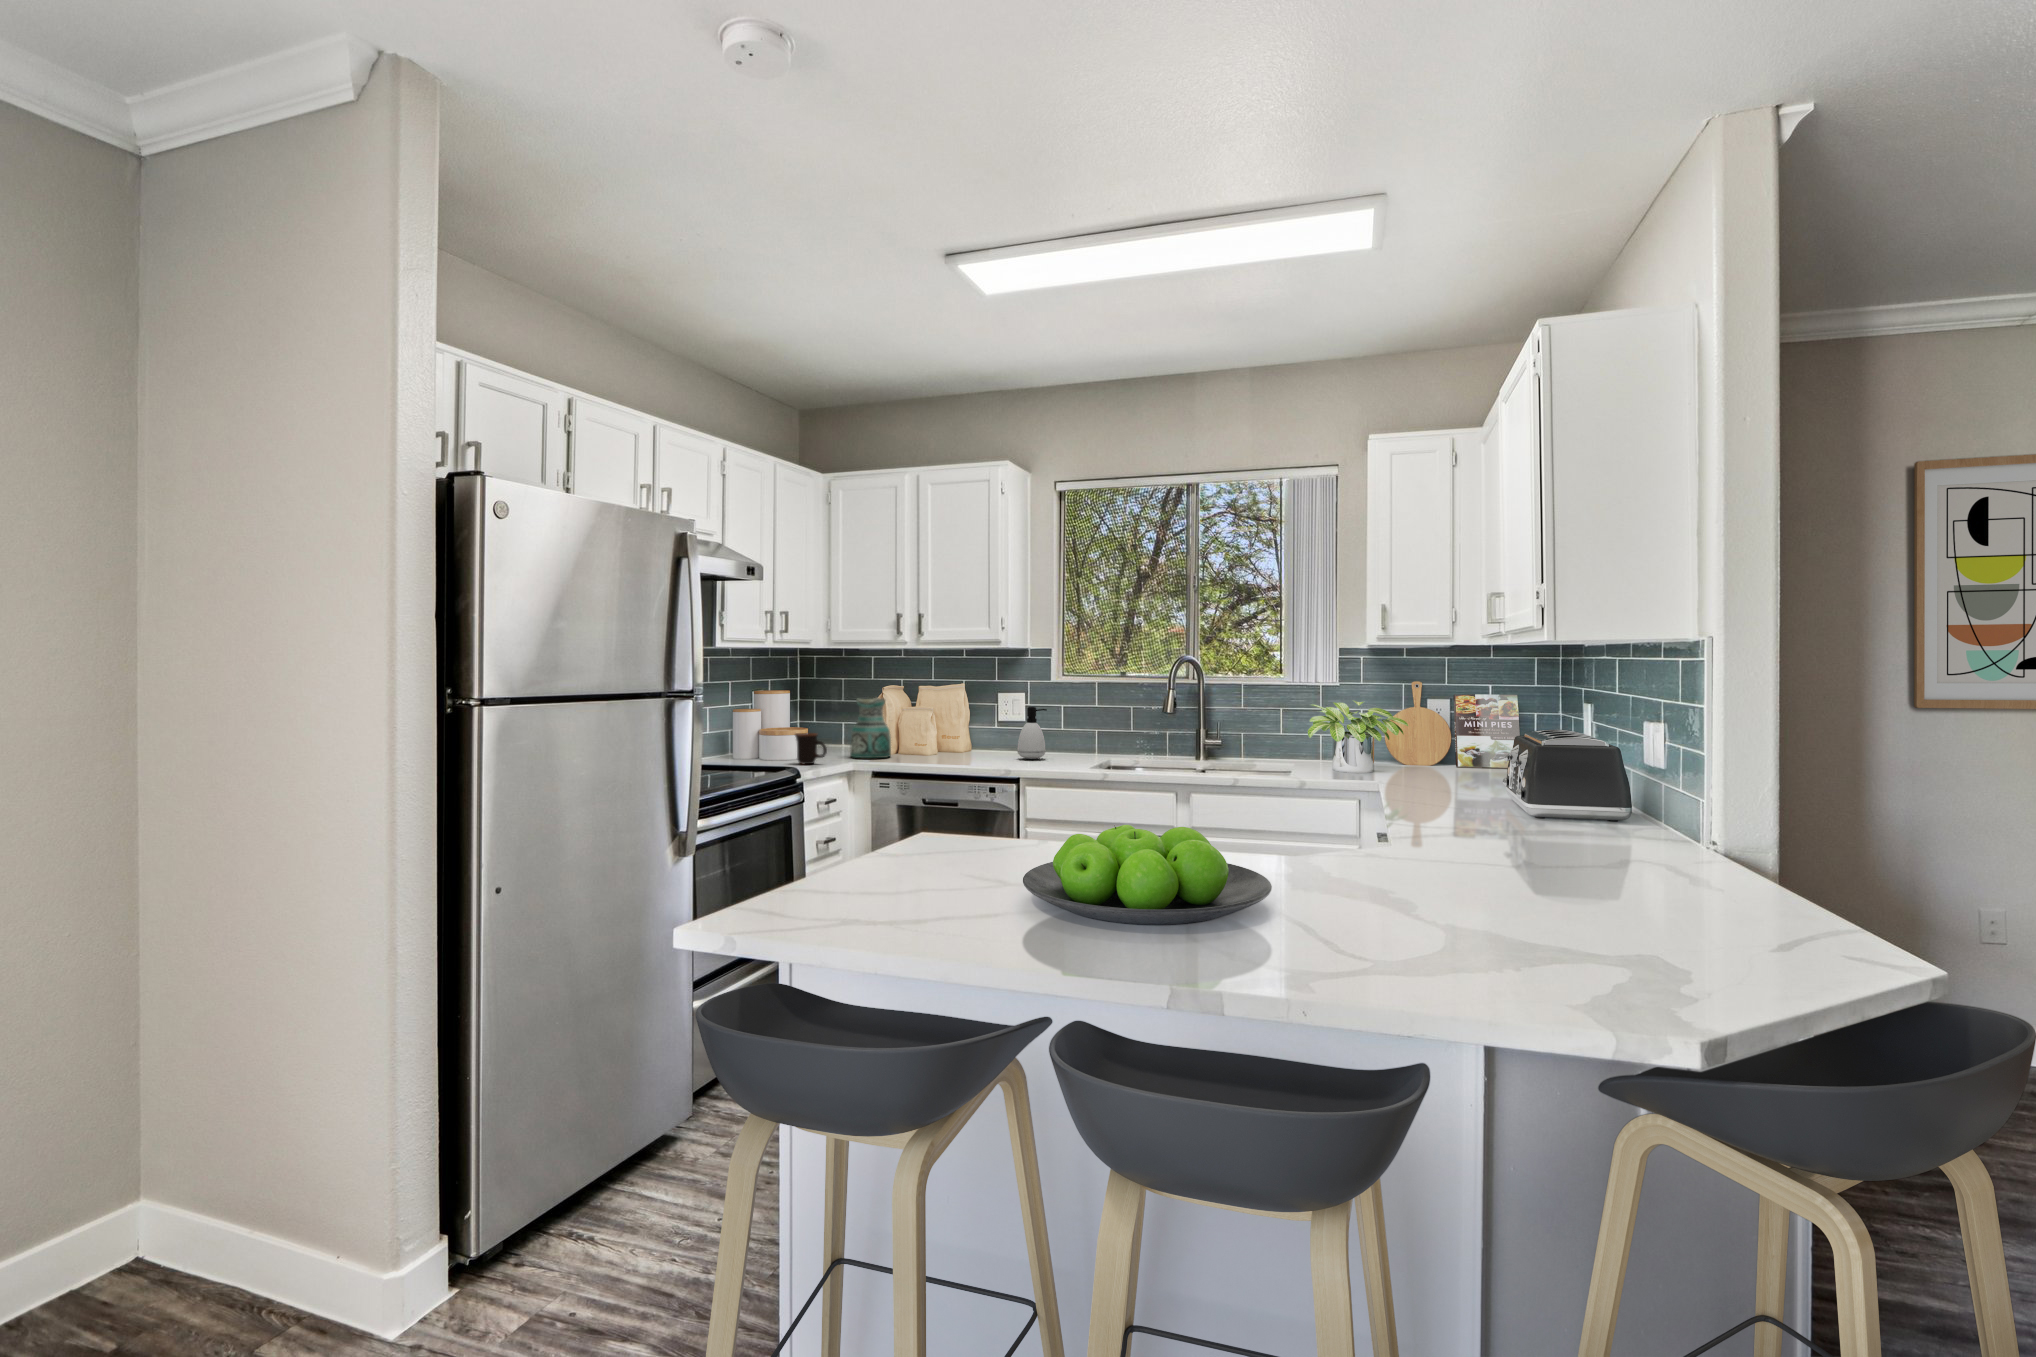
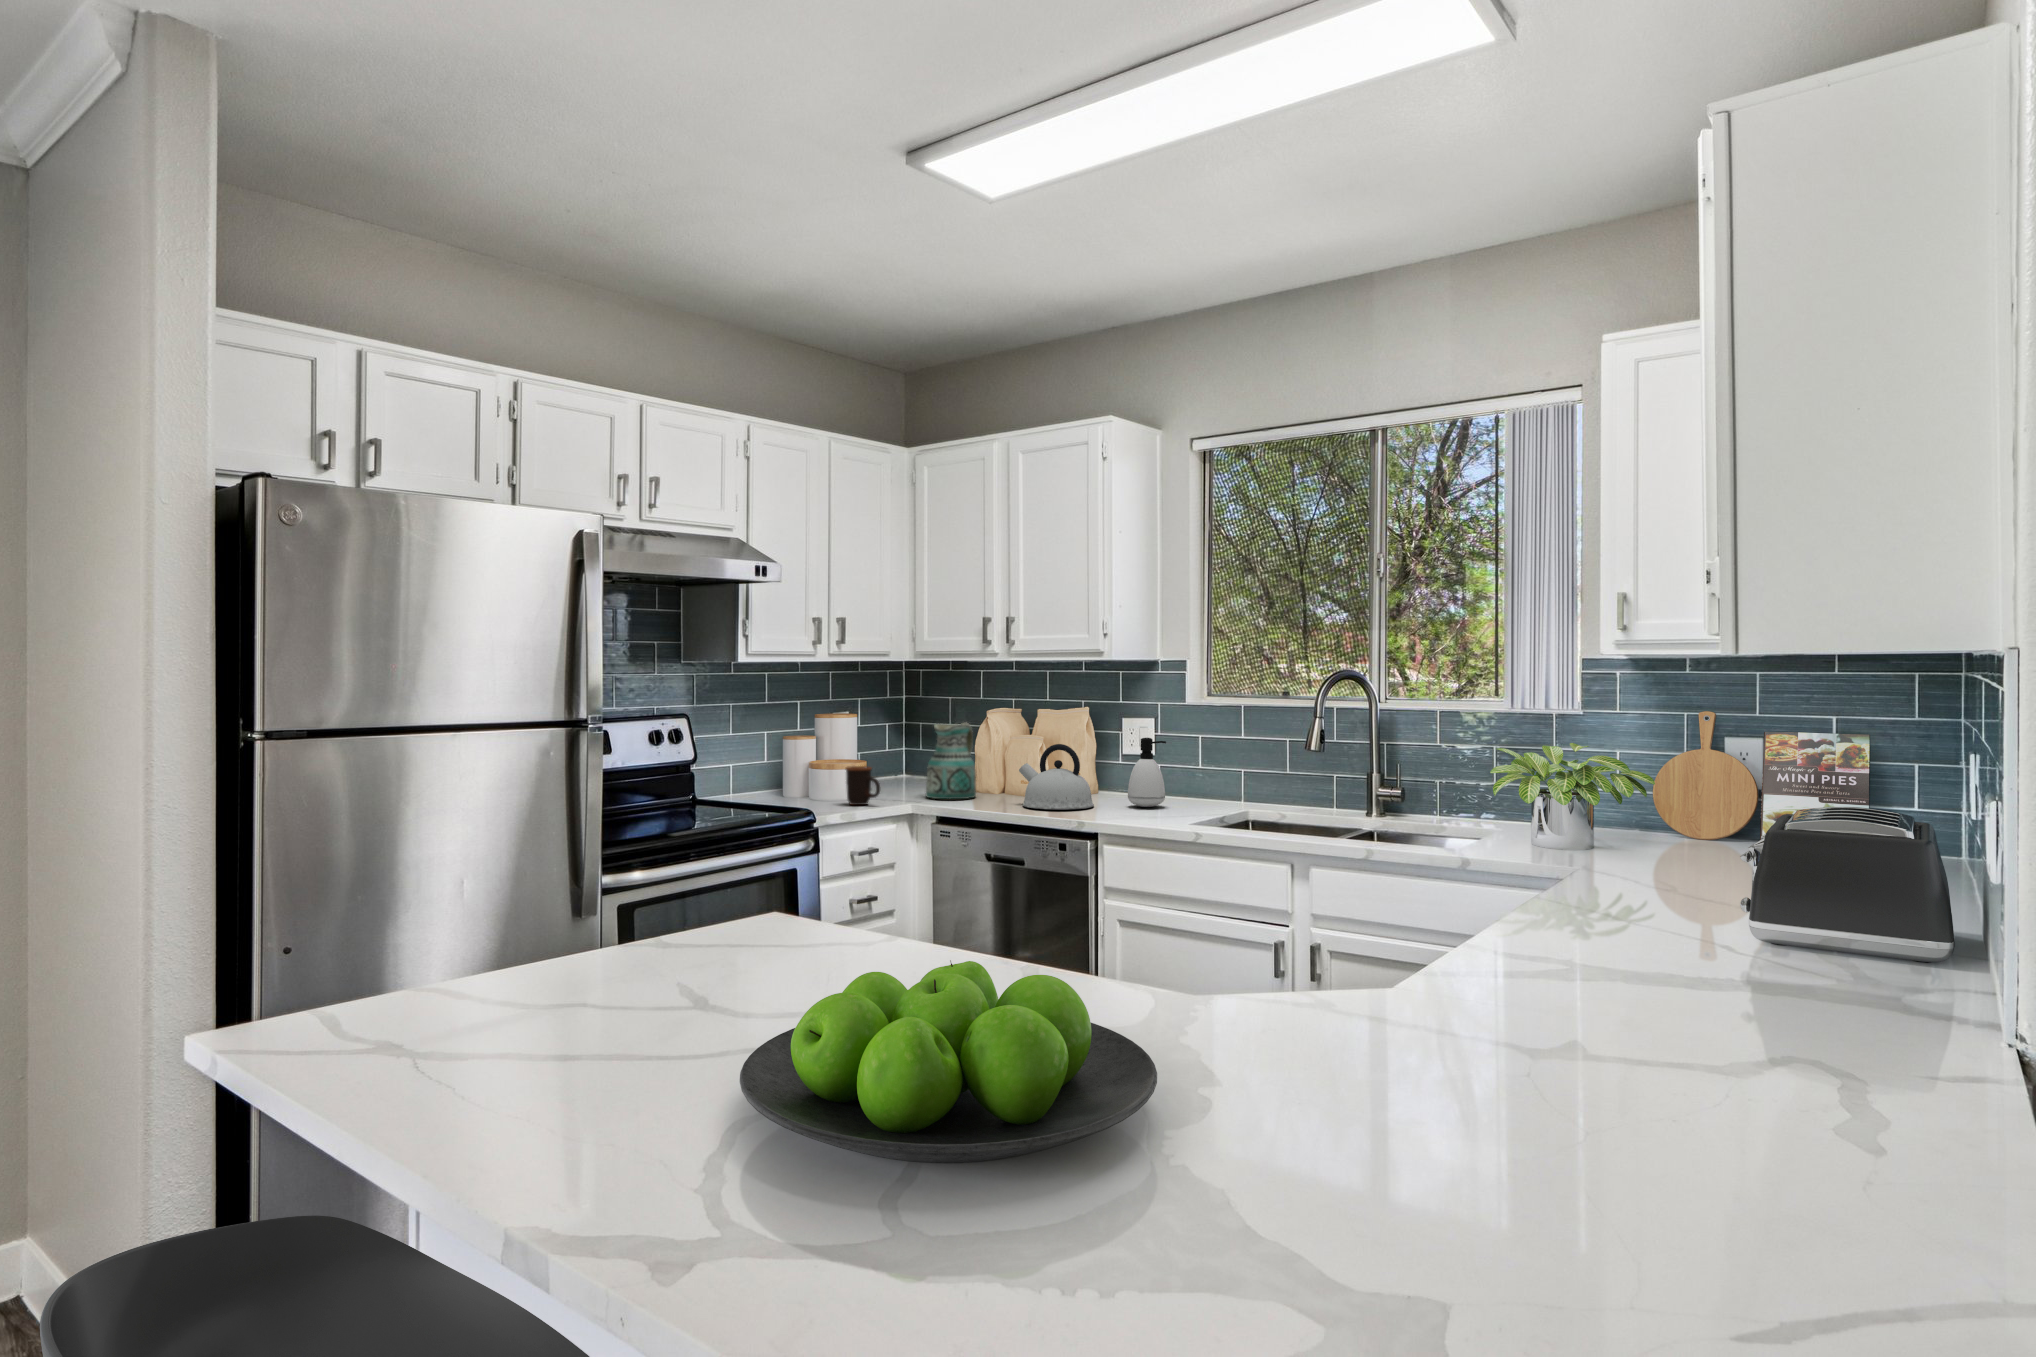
kettle: none [934,712,994,762] -> present [1019,744,1094,809]

